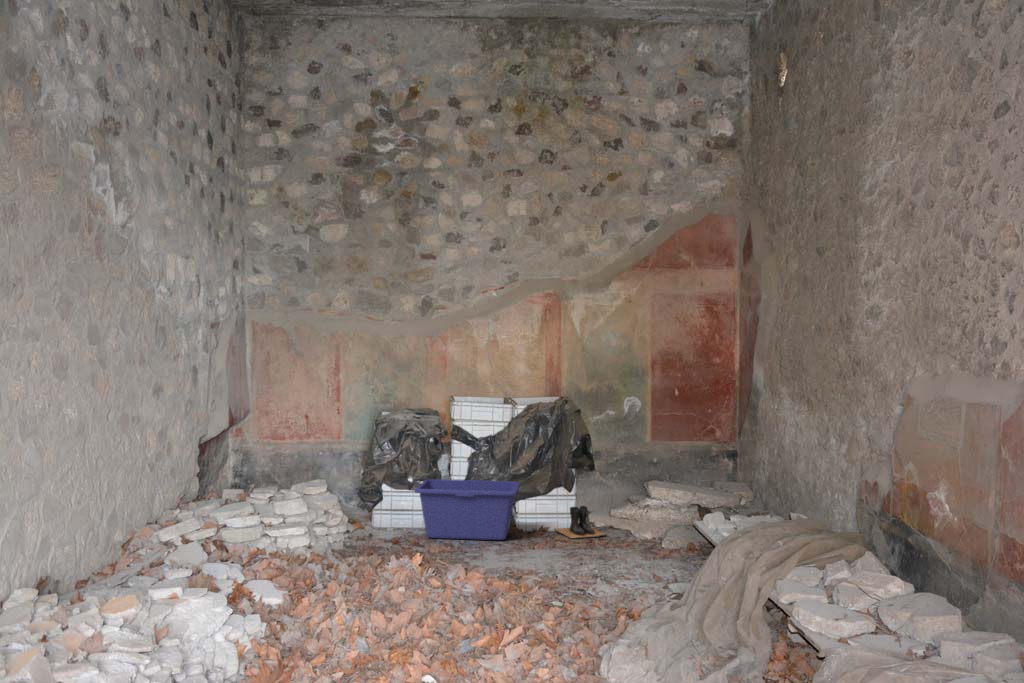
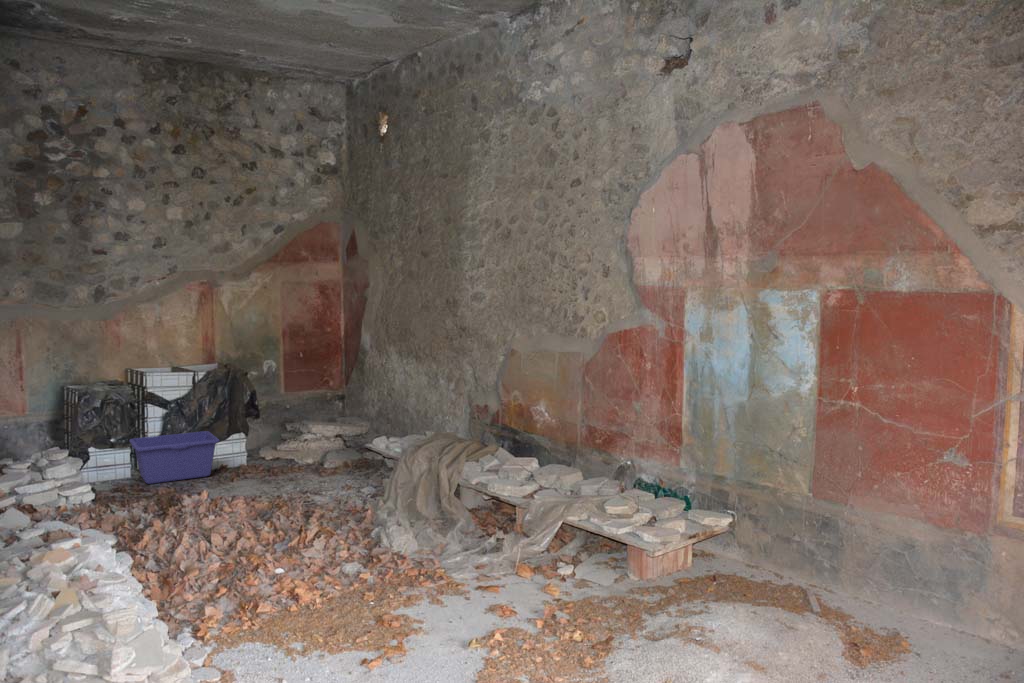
boots: present [554,506,607,539] -> none [236,442,278,467]

